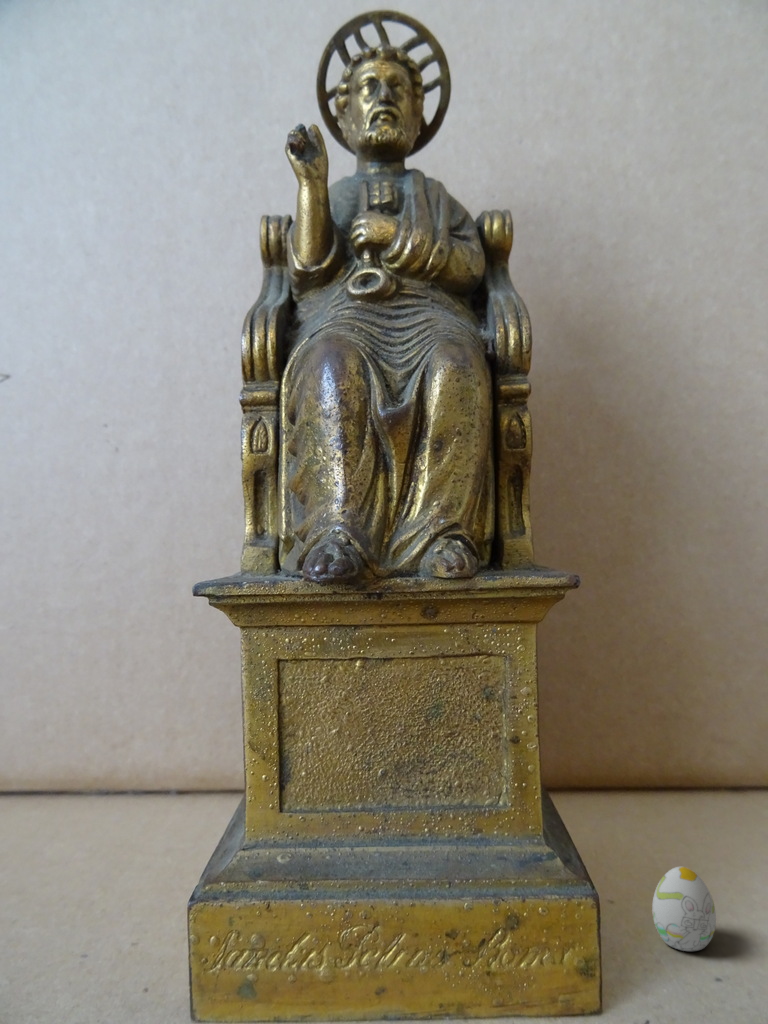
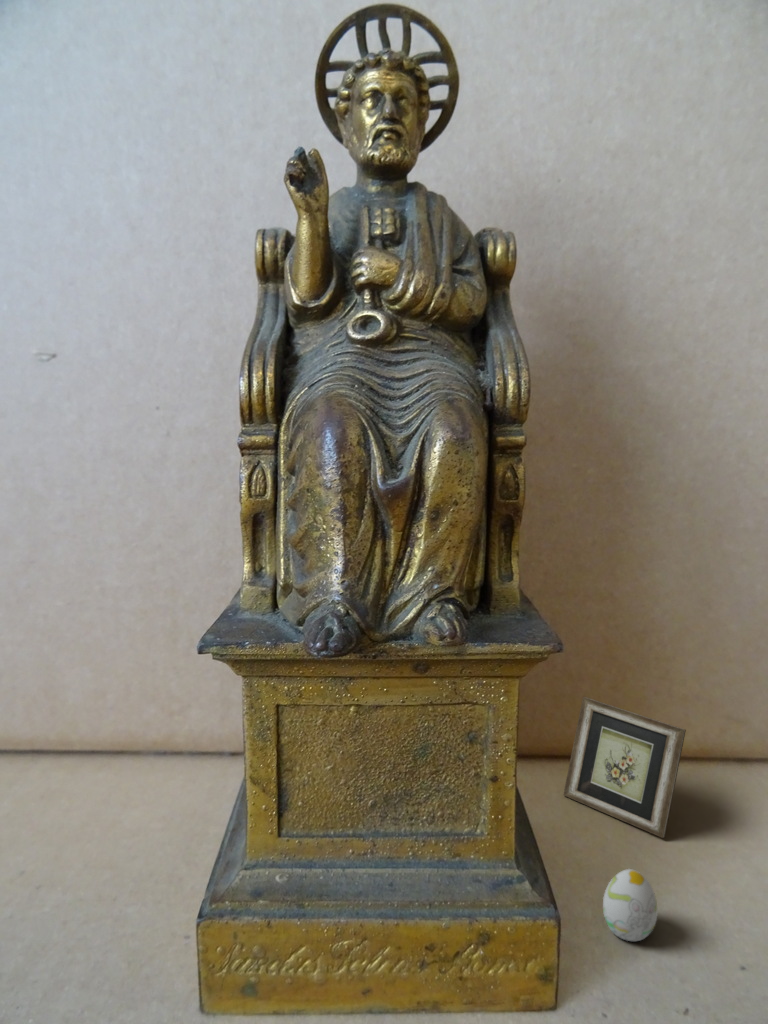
picture frame: none [605,715,734,860] -> present [563,697,686,838]

